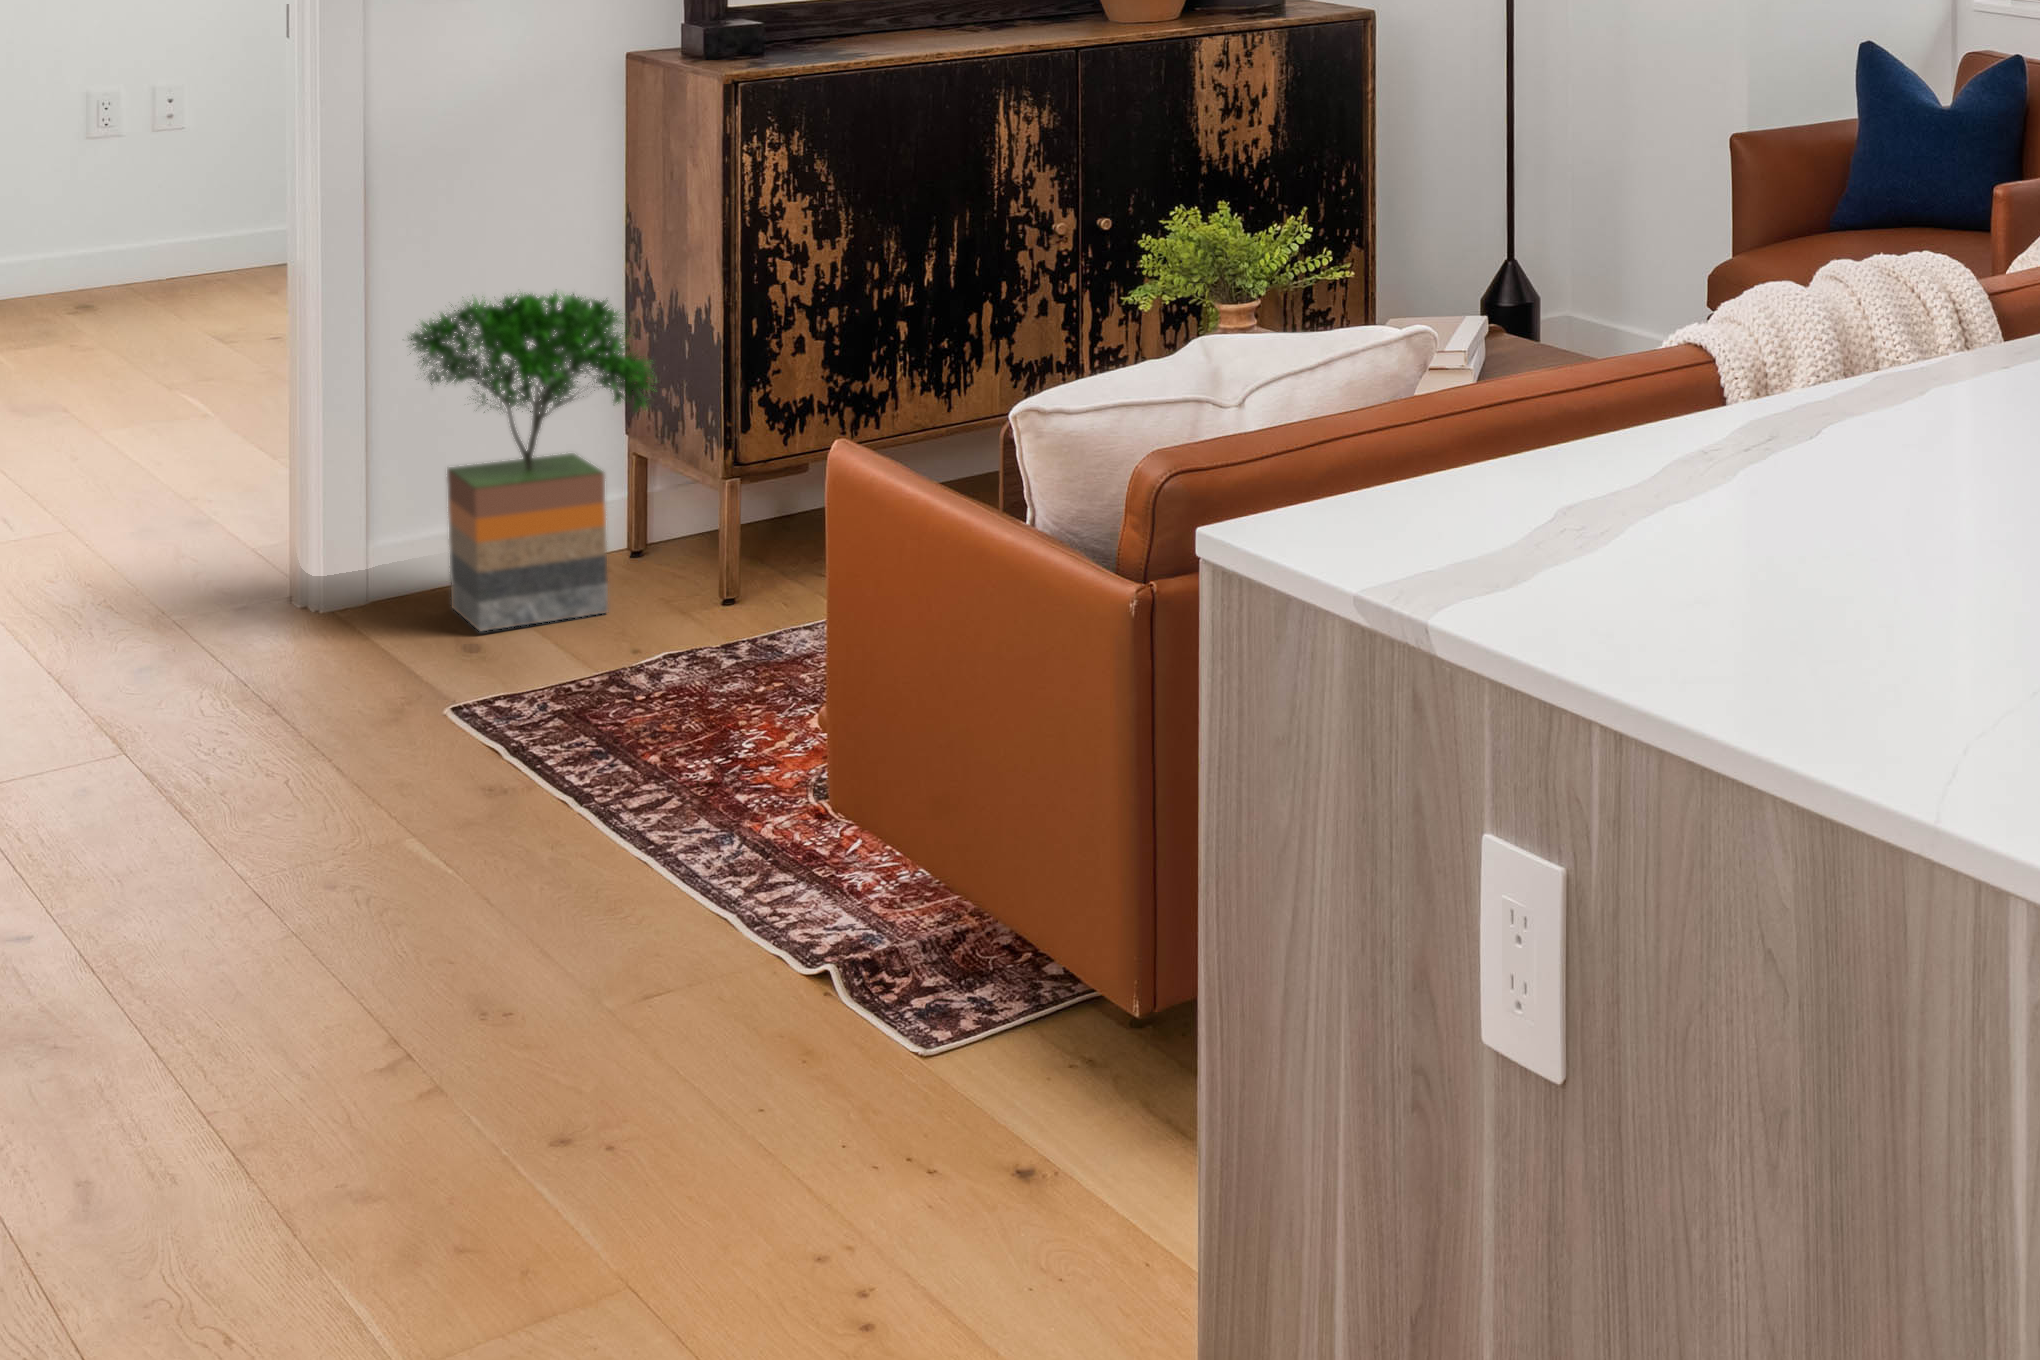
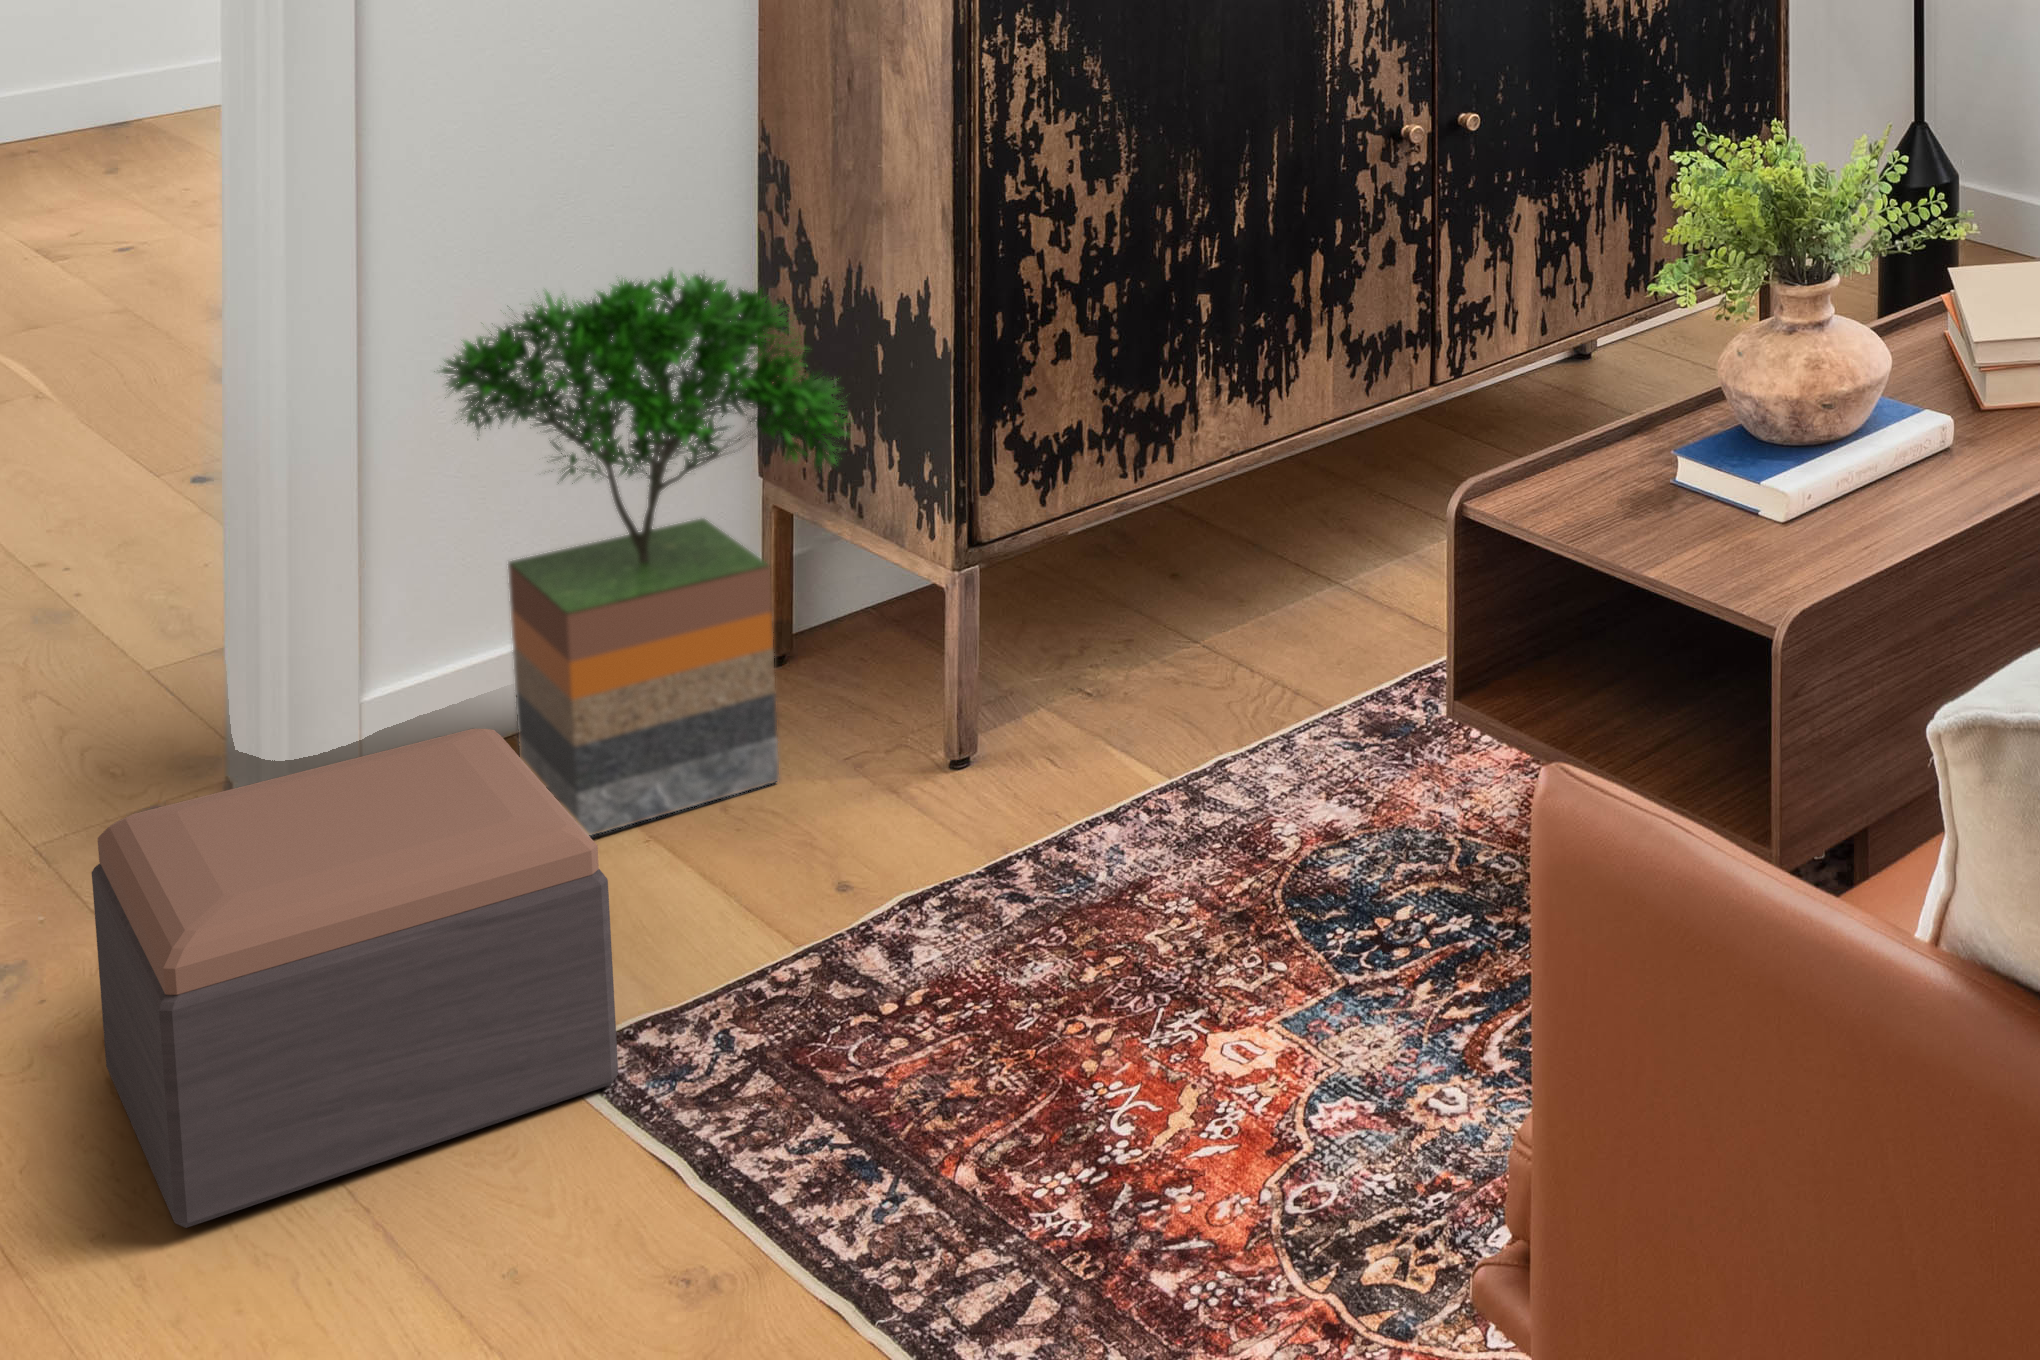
footstool: none [188,535,475,762] -> present [92,729,618,1228]

